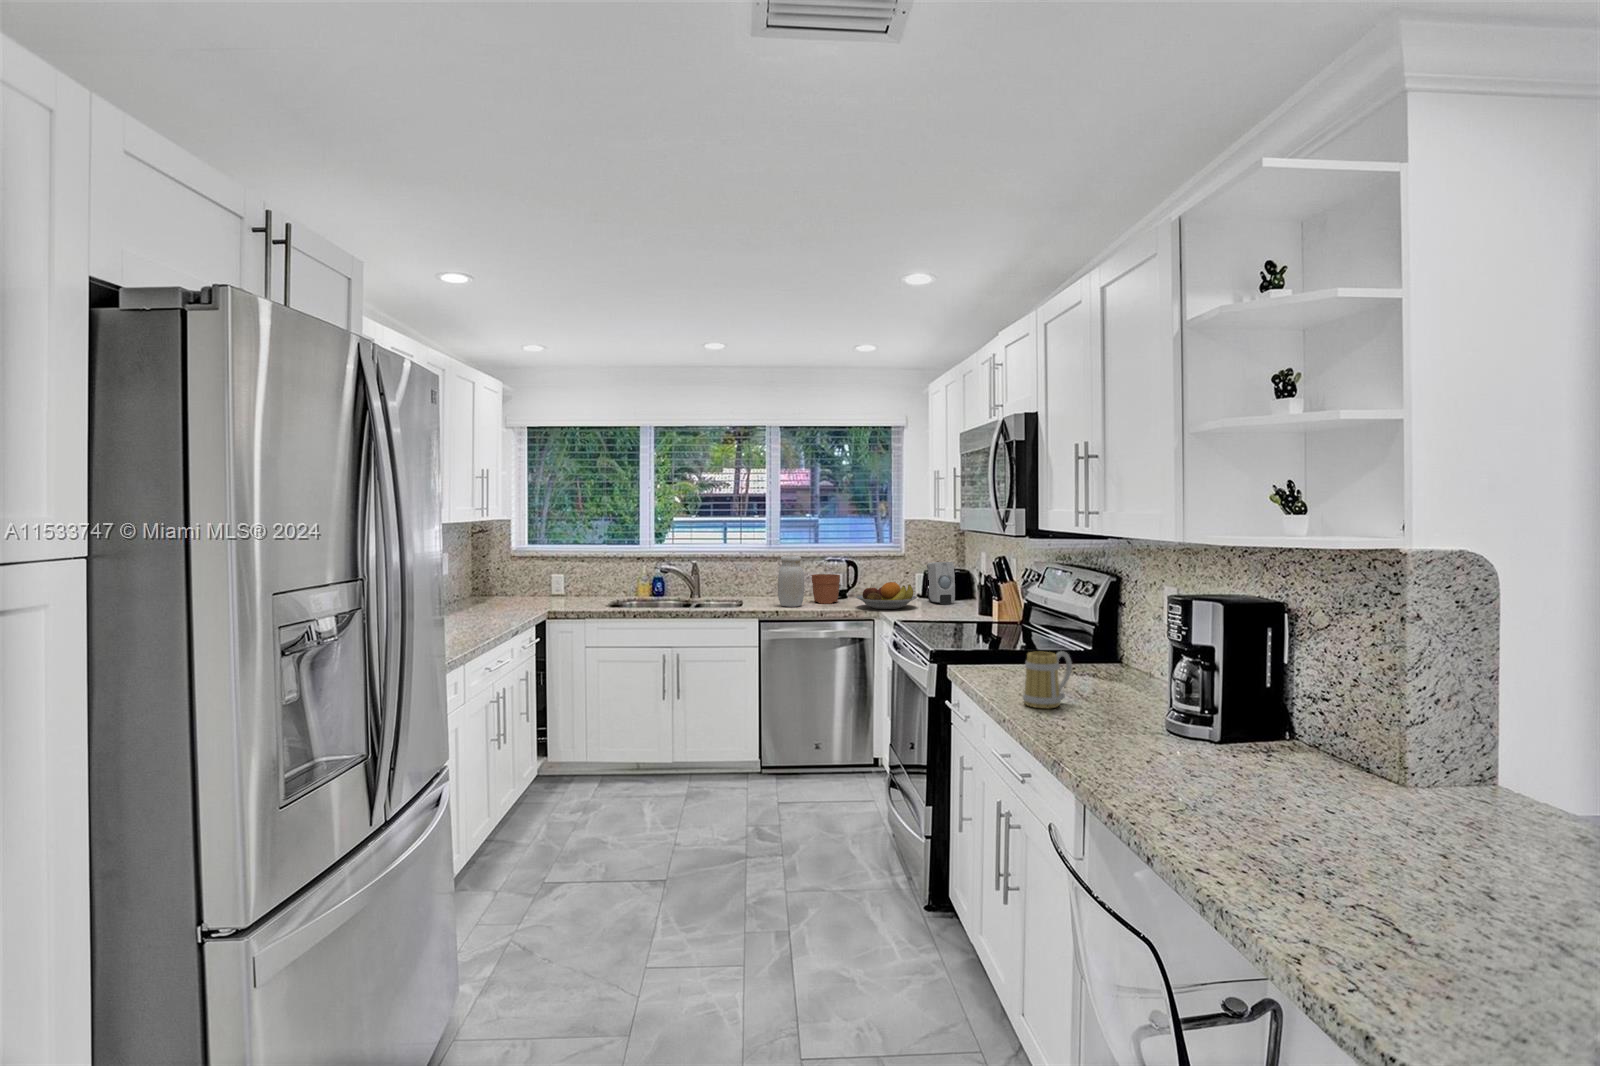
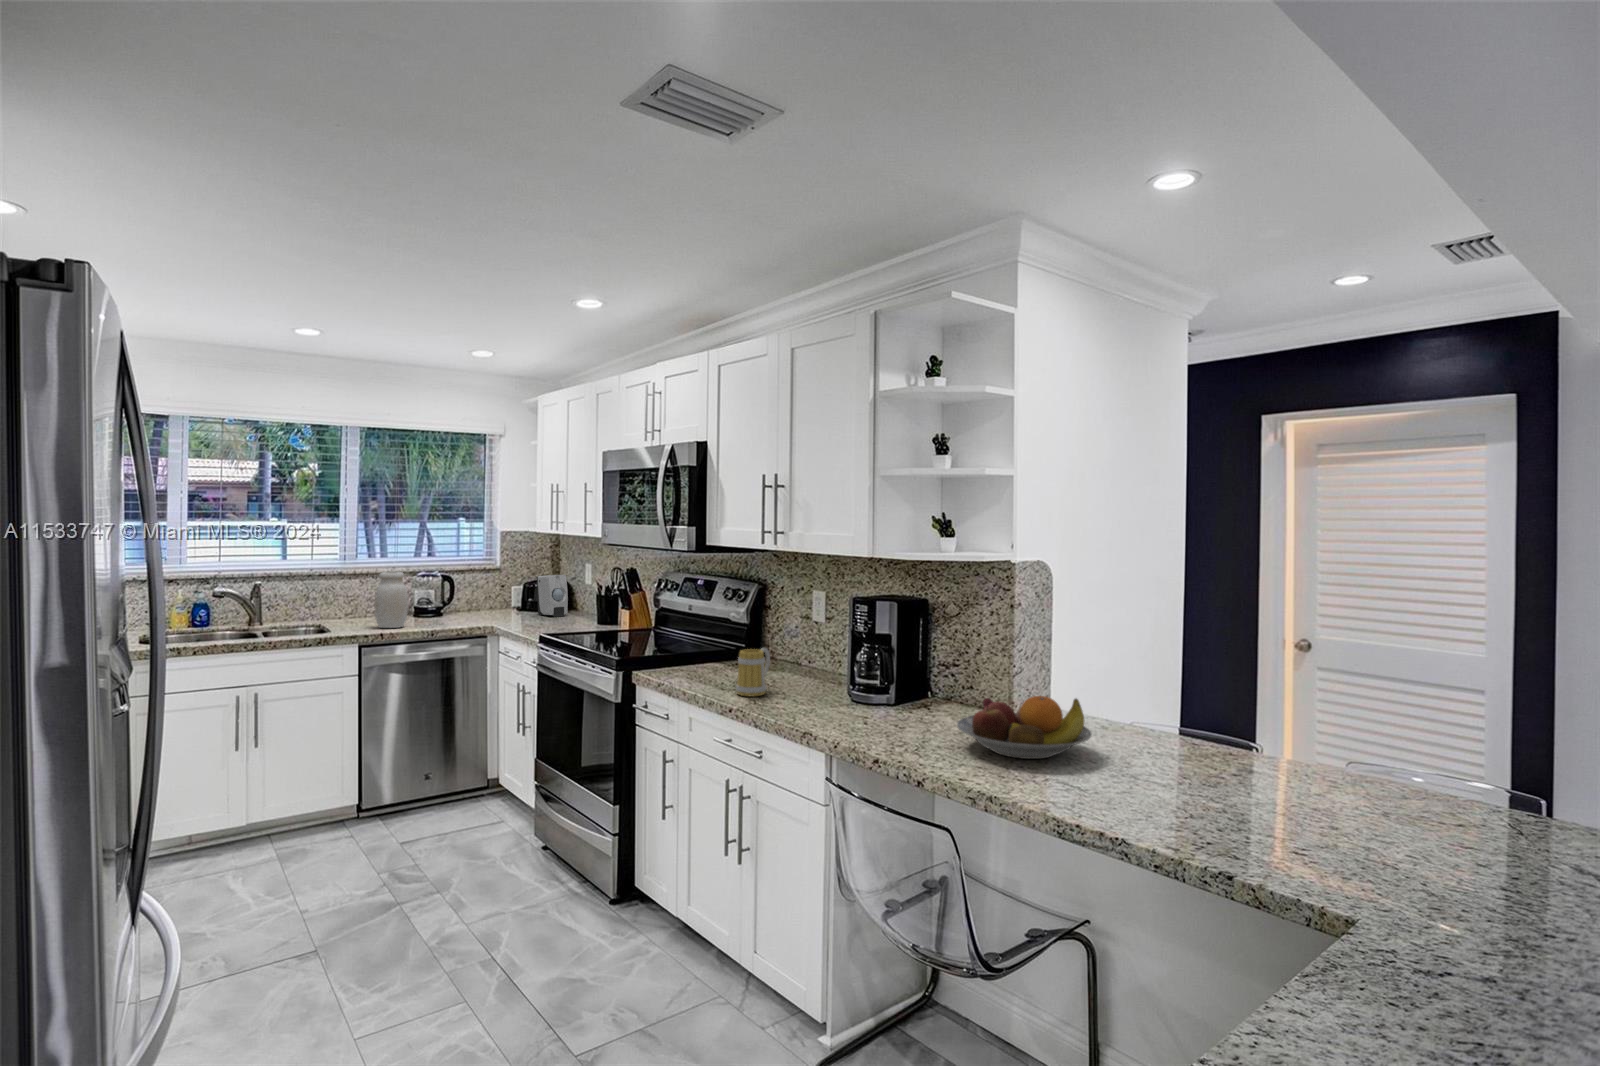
plant pot: present [811,574,840,604] -> none [410,577,444,623]
fruit bowl: present [856,582,917,609] -> present [957,696,1092,759]

